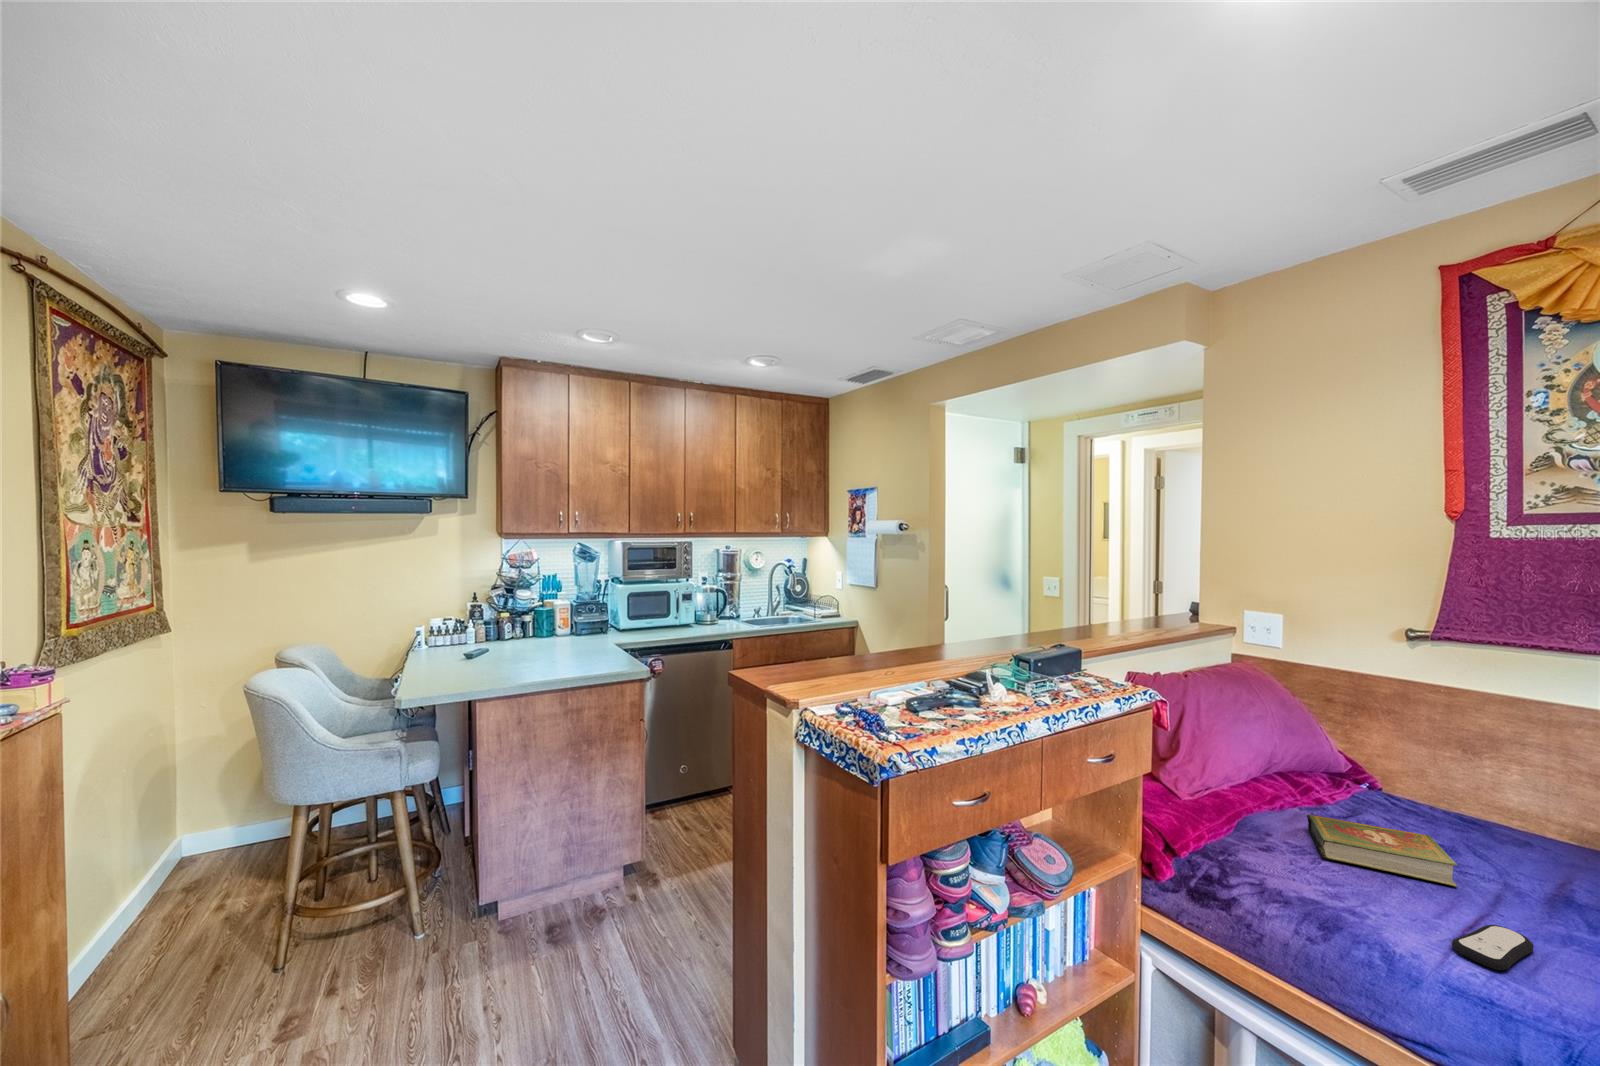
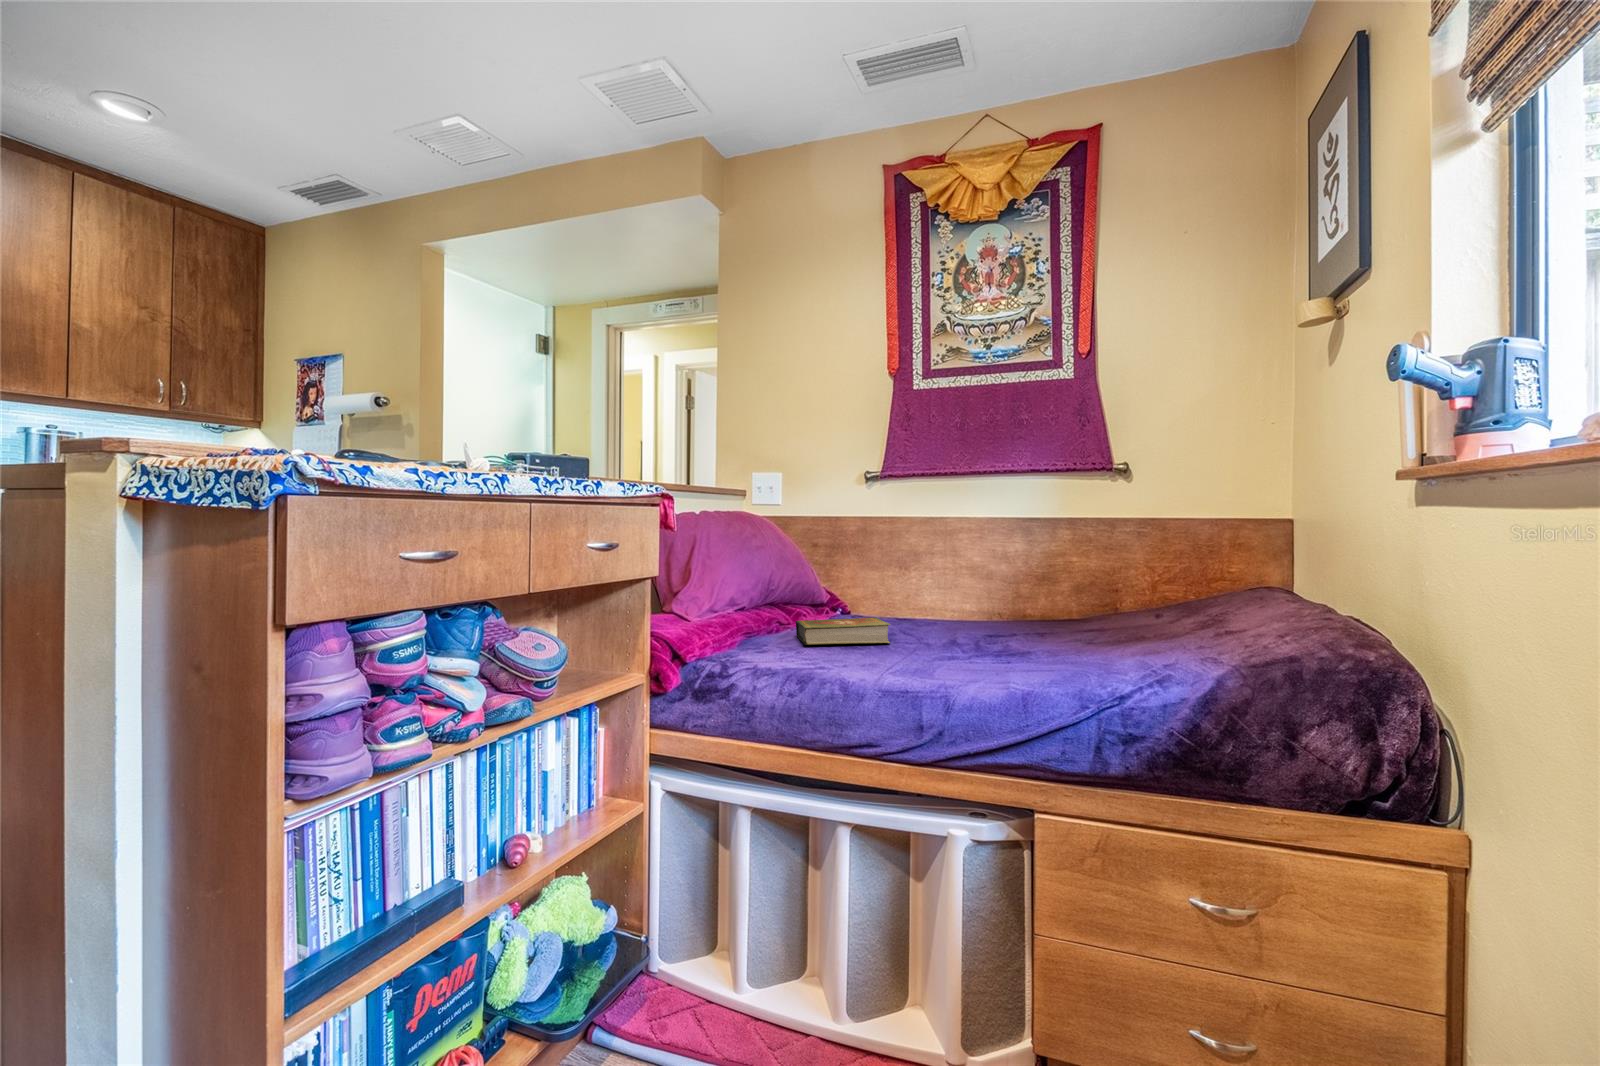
remote control: present [1452,925,1534,970] -> none [884,651,930,671]

